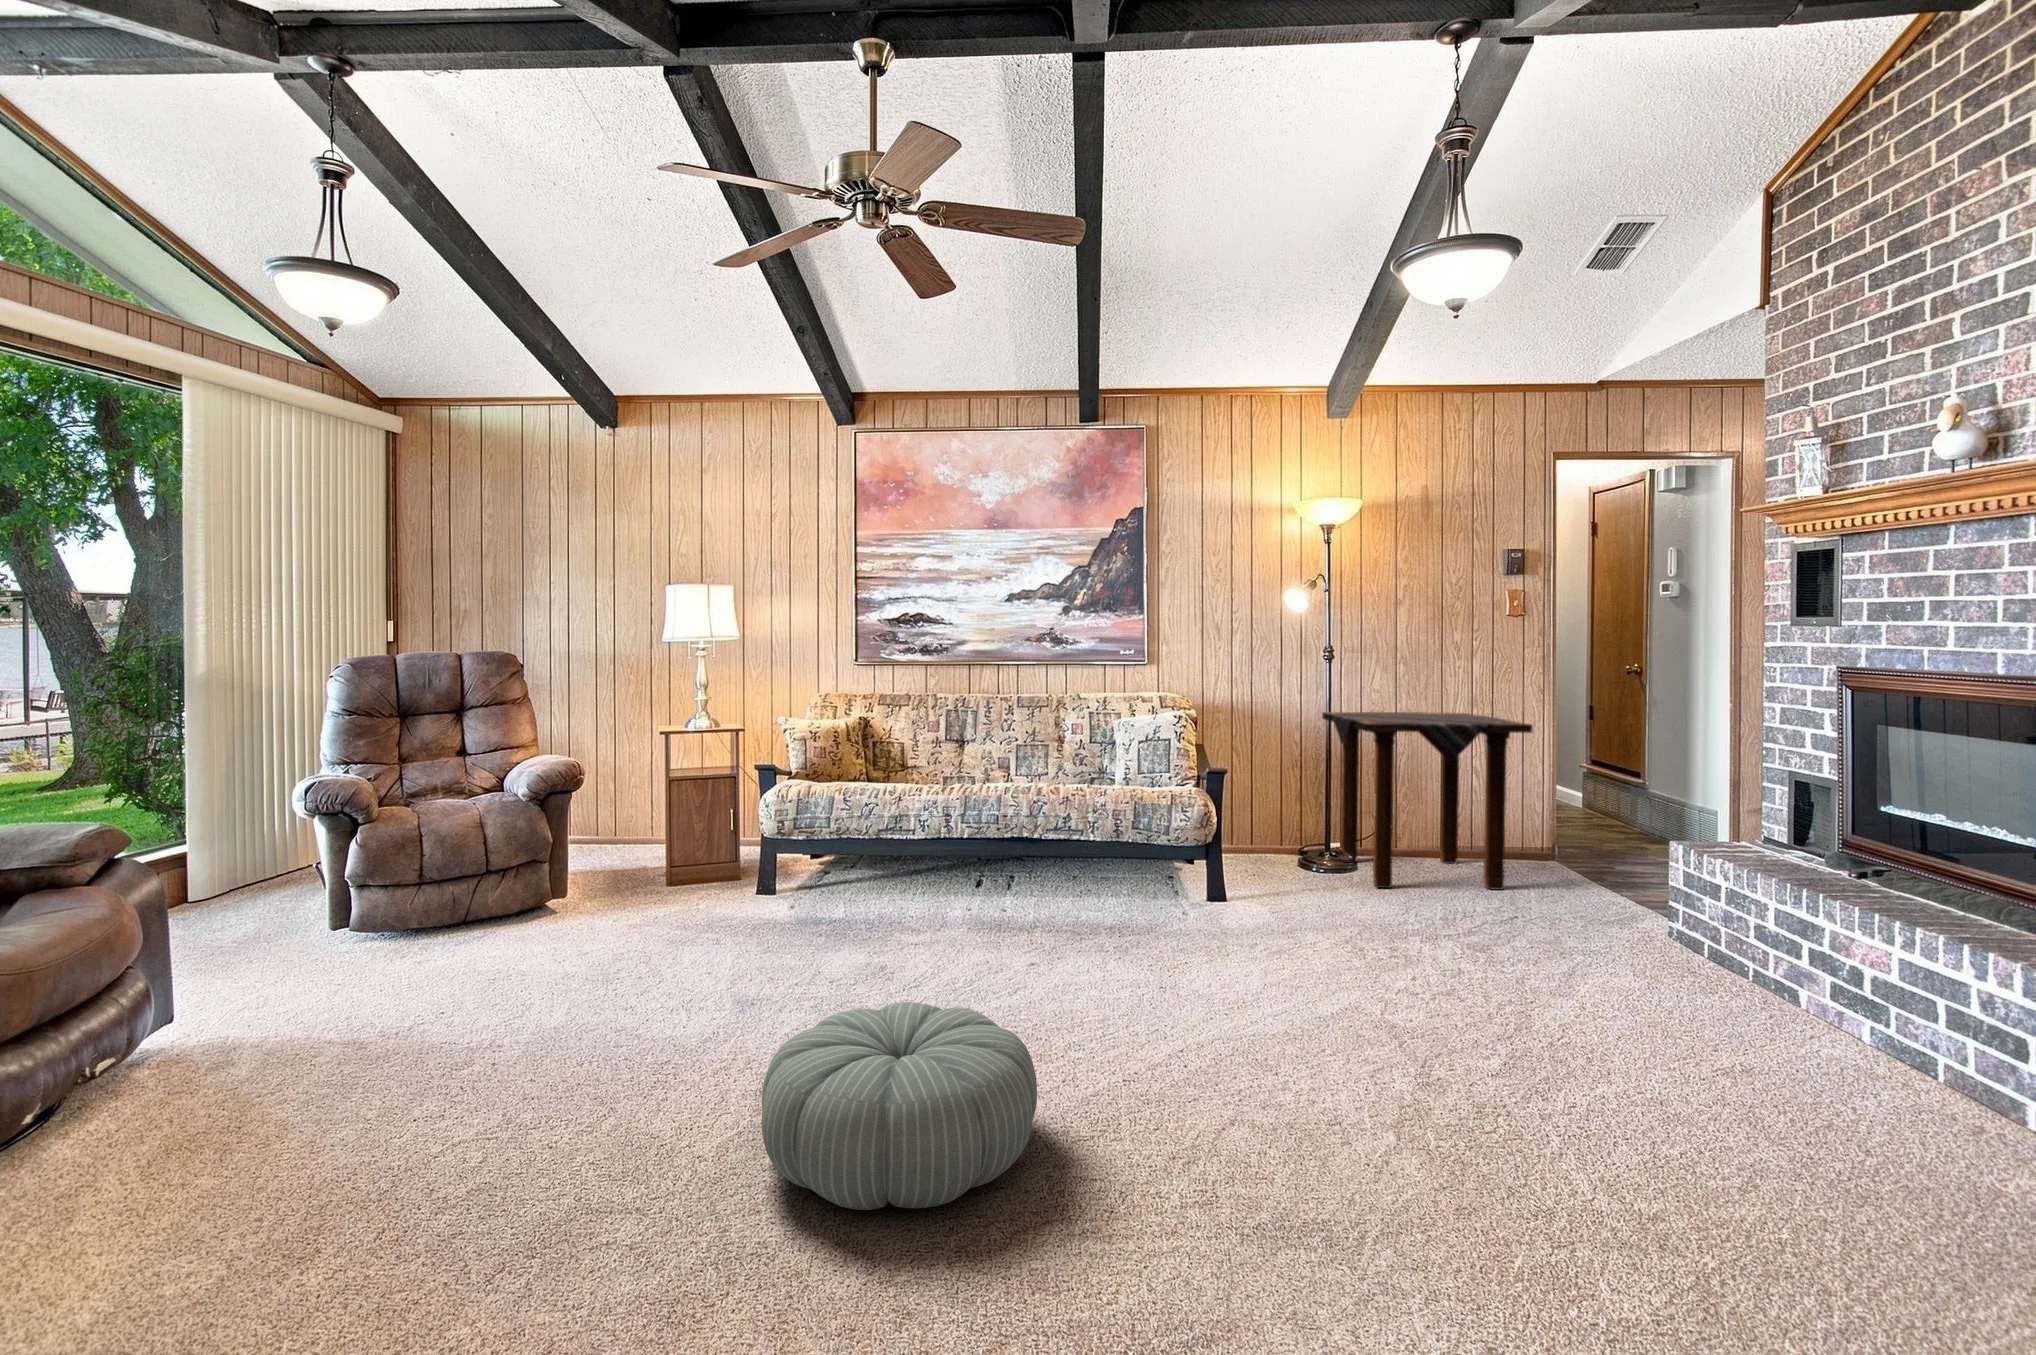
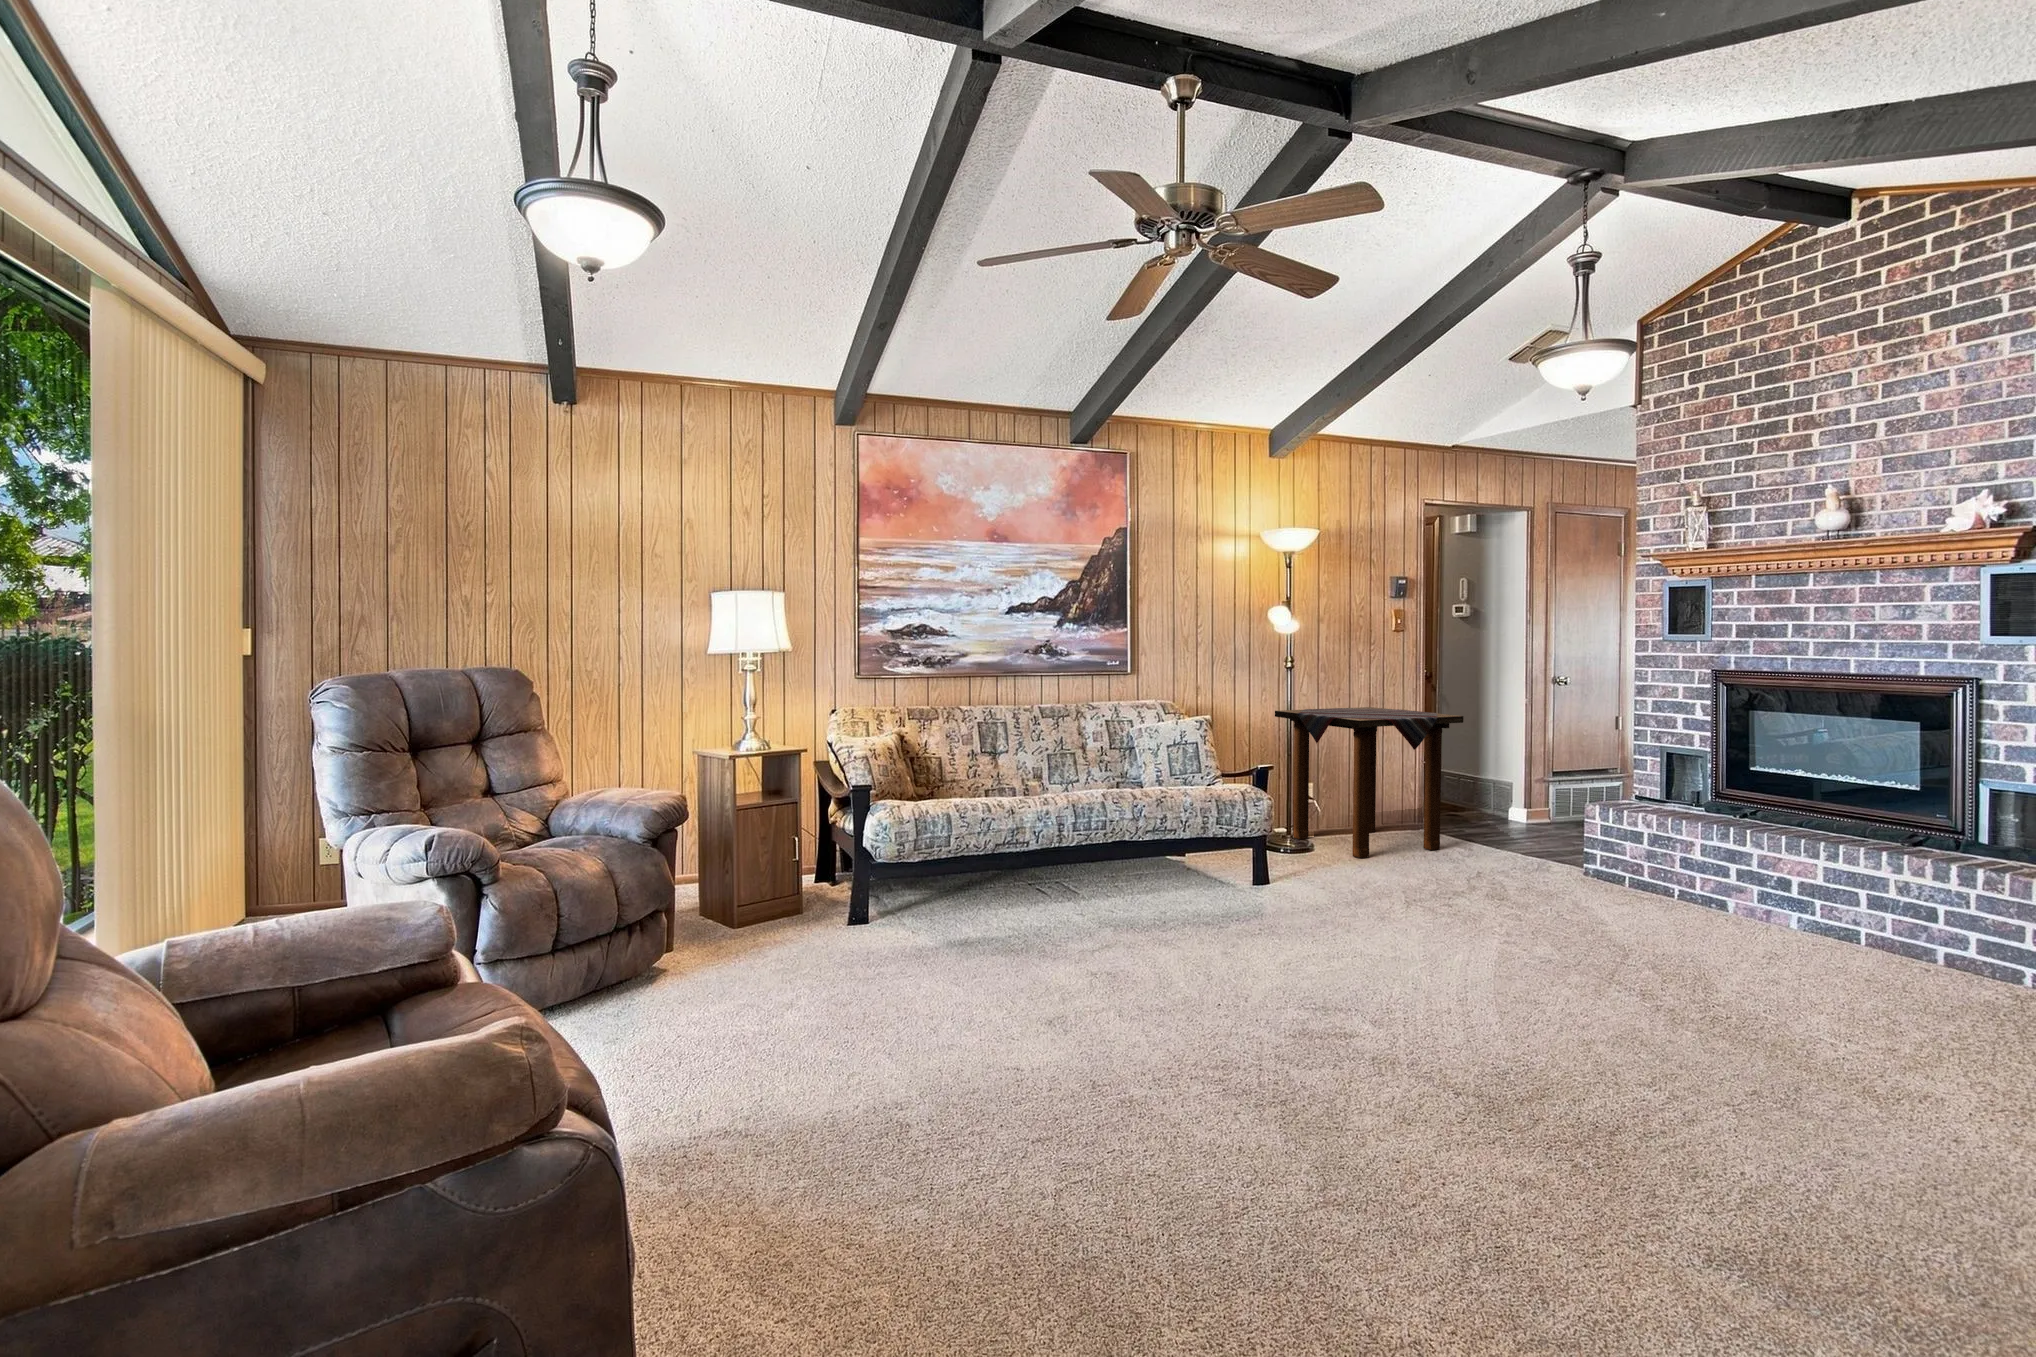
pouf: present [762,1002,1037,1210] -> none [1308,997,1582,1183]

